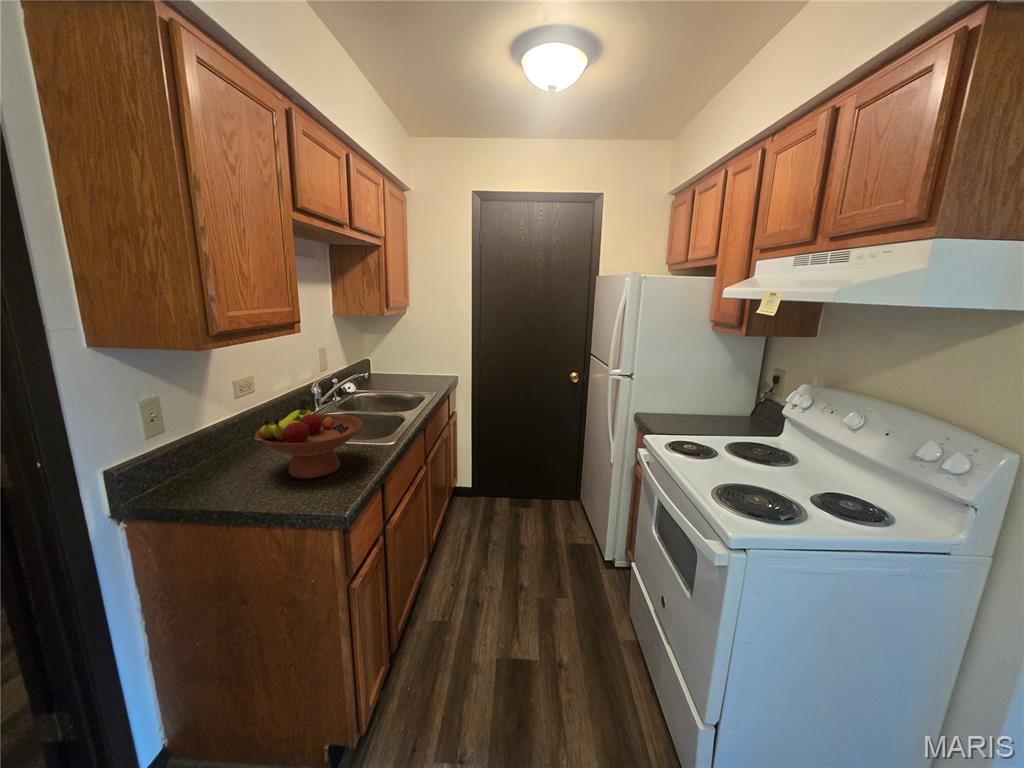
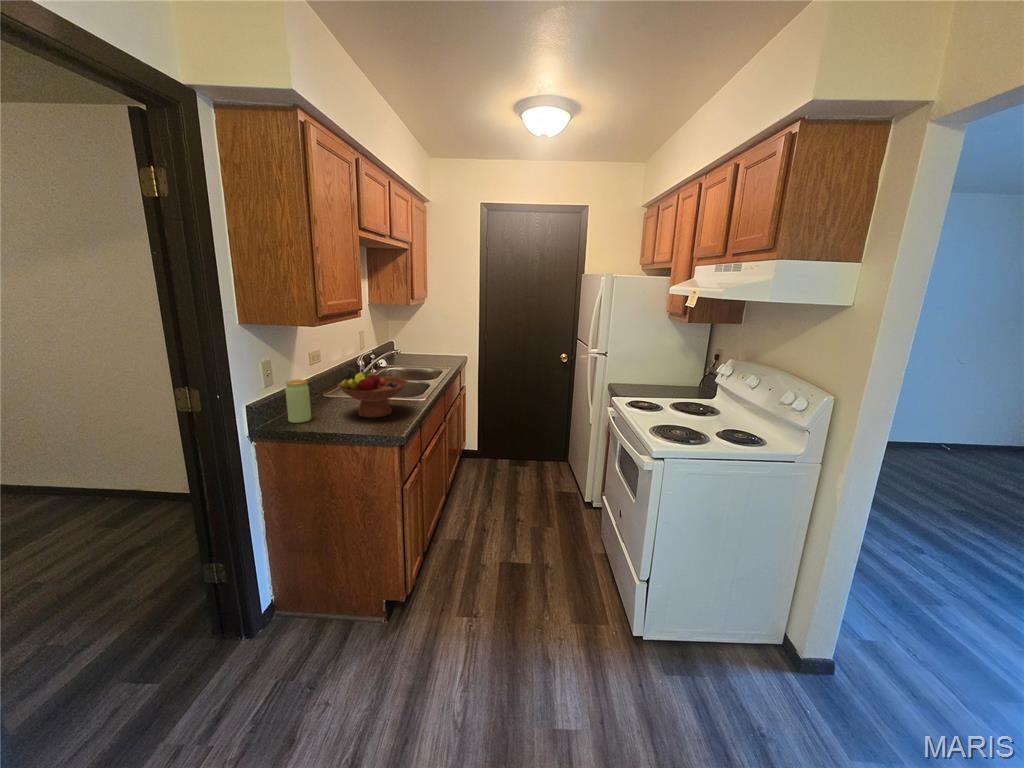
jar: none [171,425,217,491] -> present [285,380,311,423]

